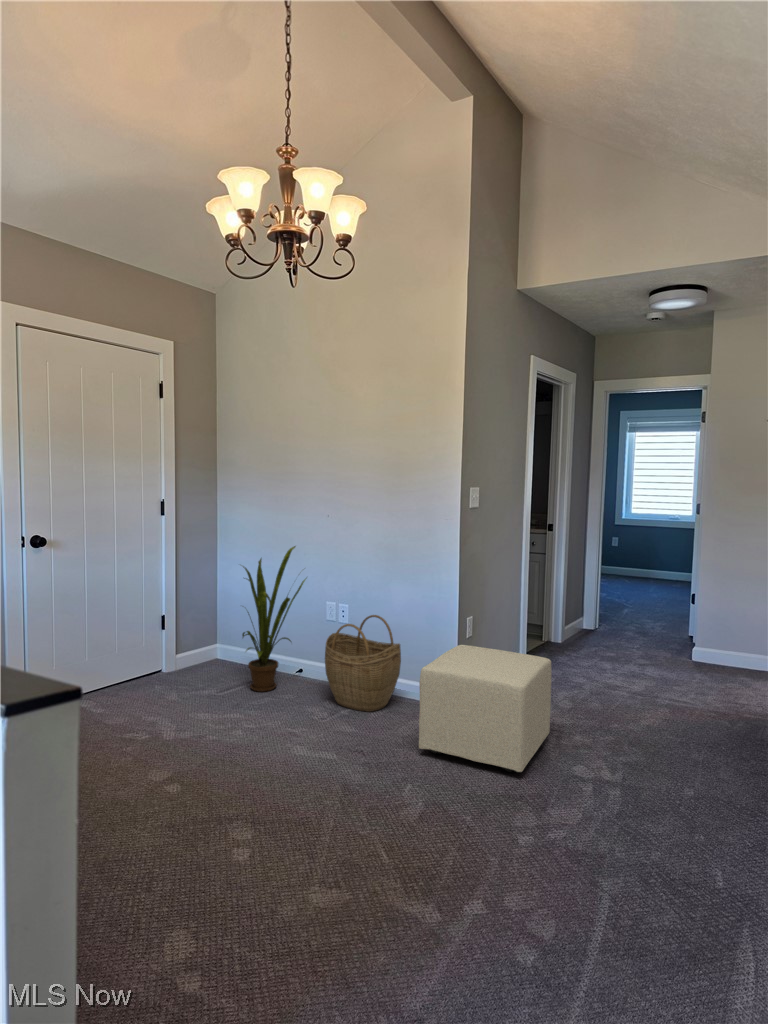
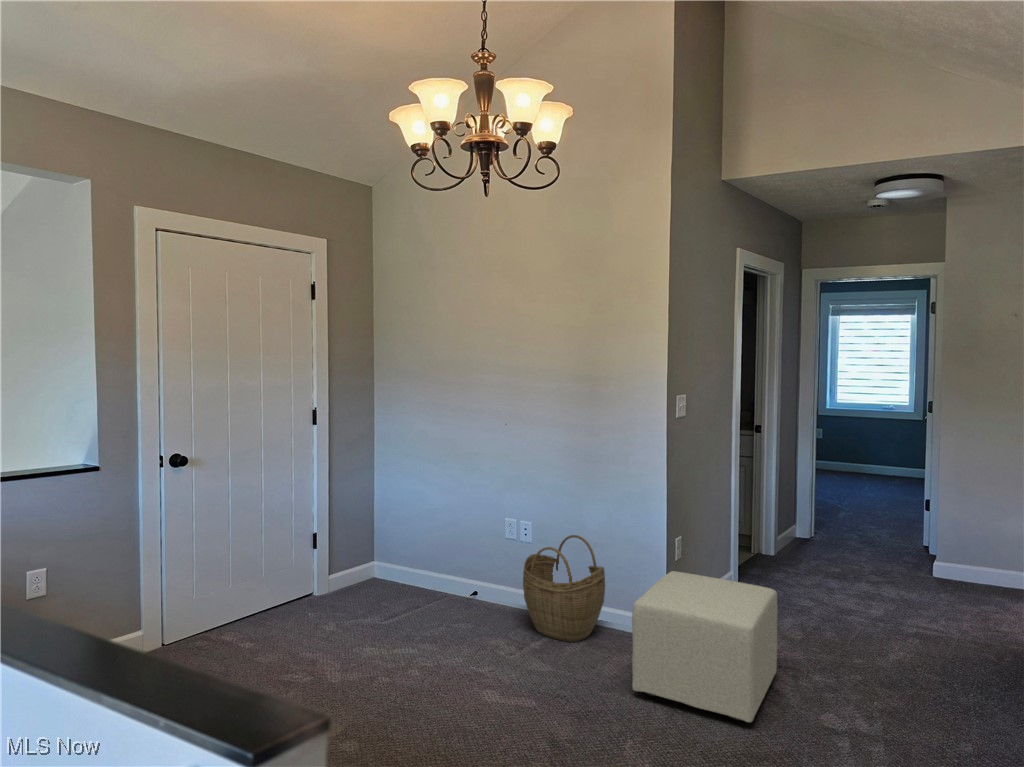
house plant: present [242,546,306,692] -> none [427,459,502,617]

